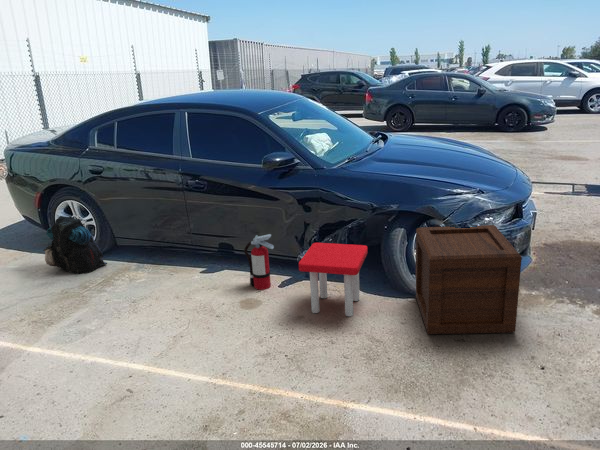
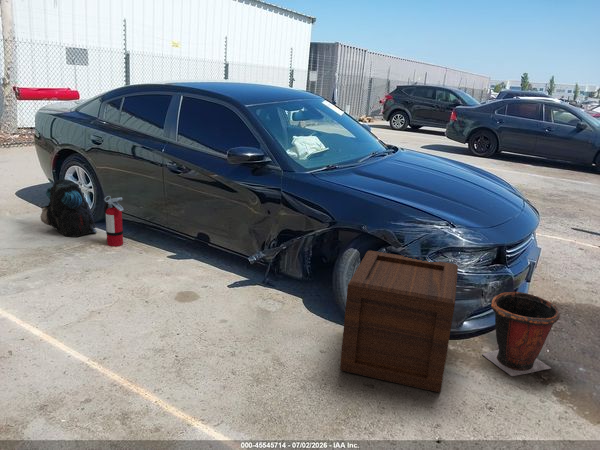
fire extinguisher: present [244,234,274,290] -> present [104,196,124,246]
waste bin: none [522,236,586,307] -> present [482,292,560,376]
stool: present [299,243,367,316] -> none [229,247,315,332]

